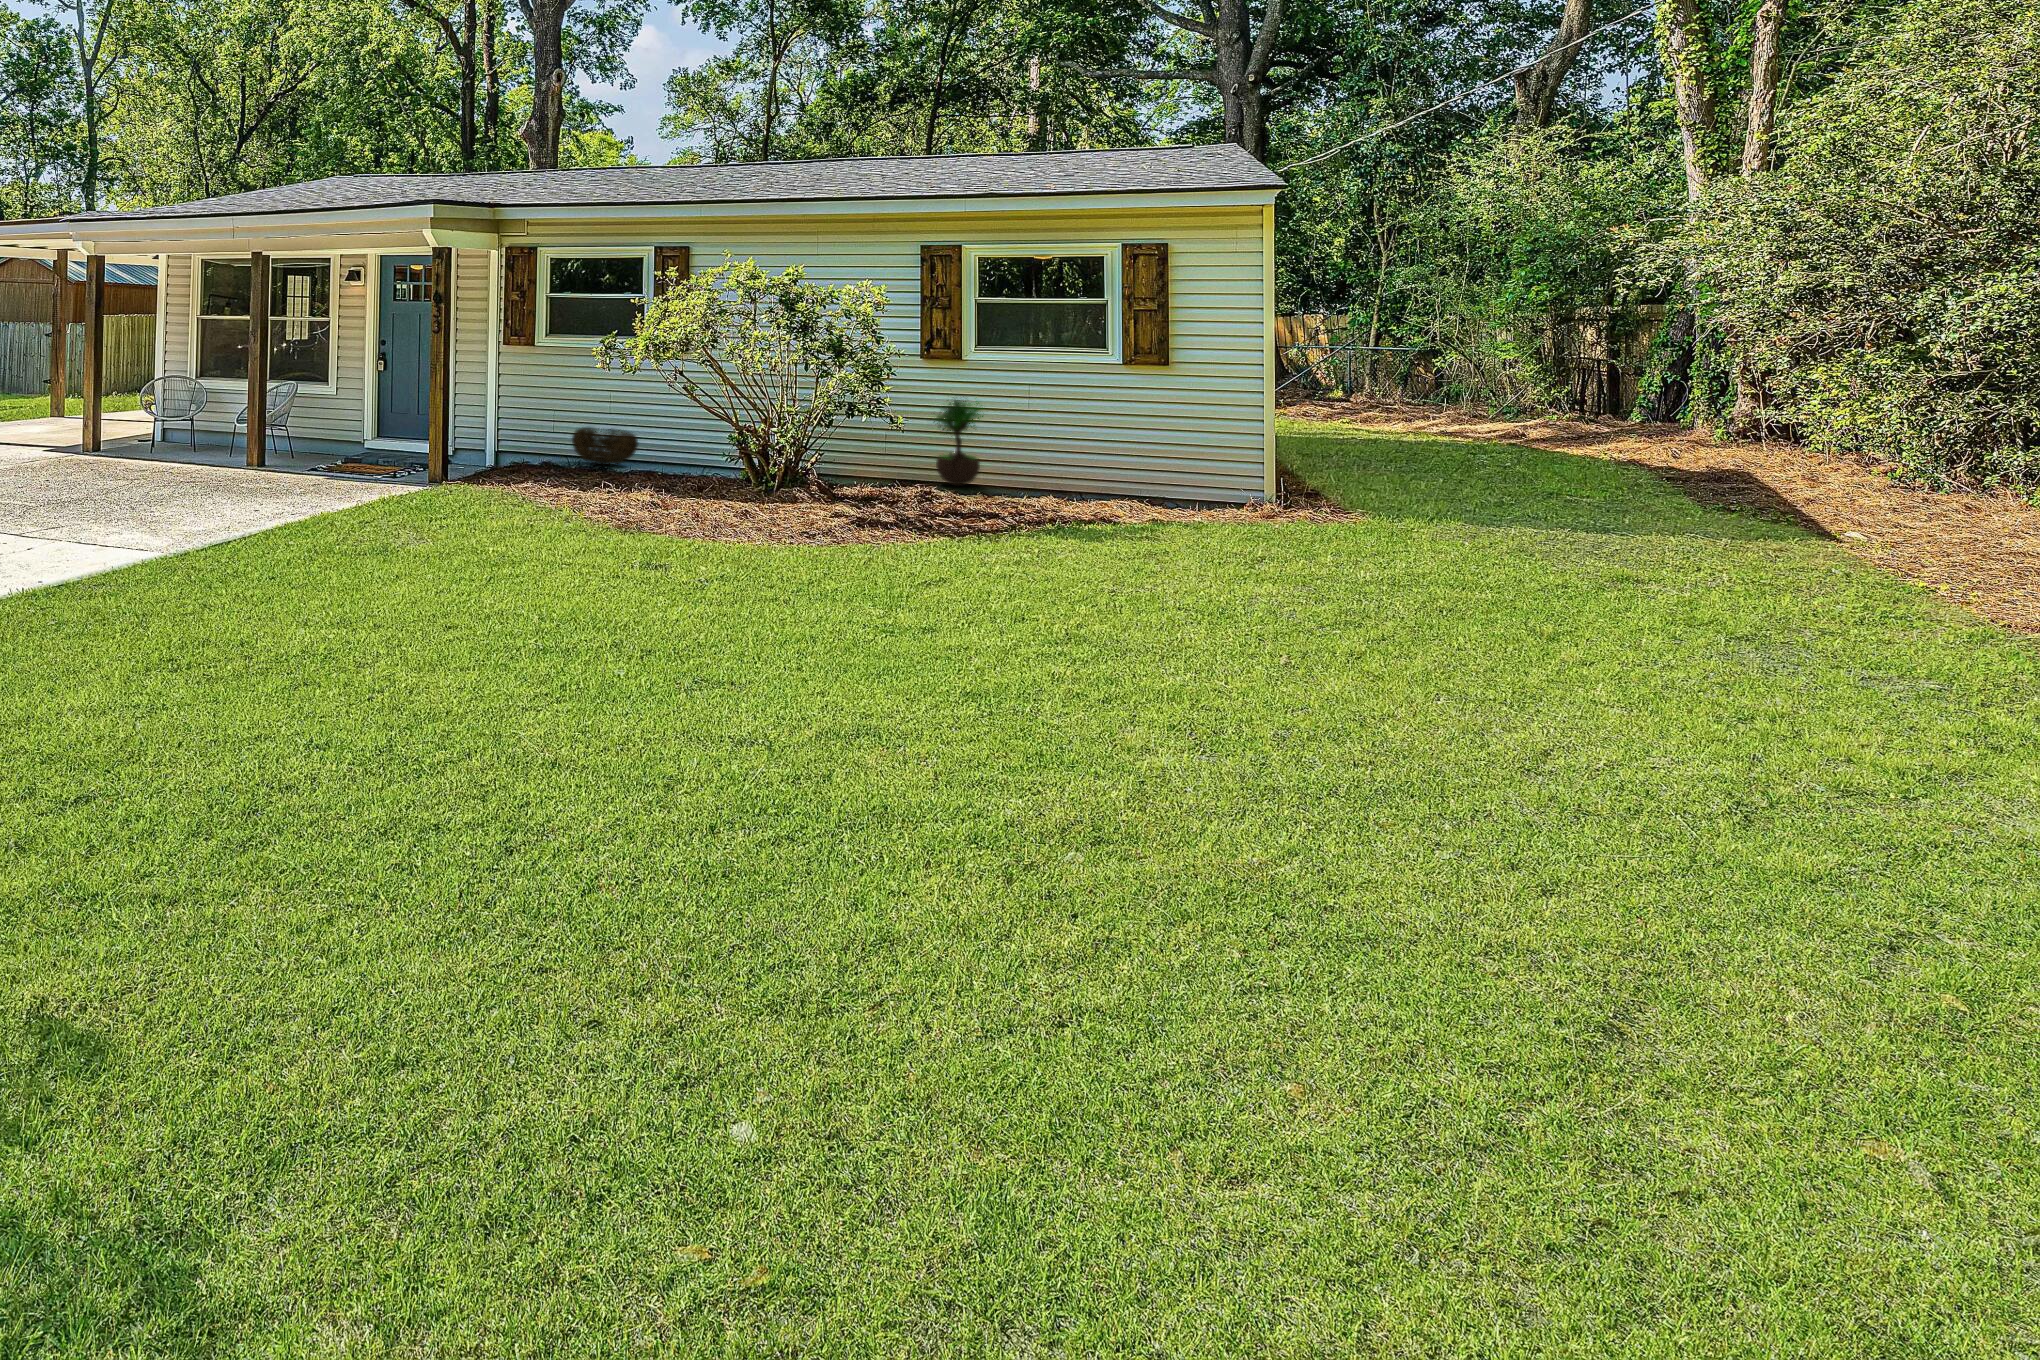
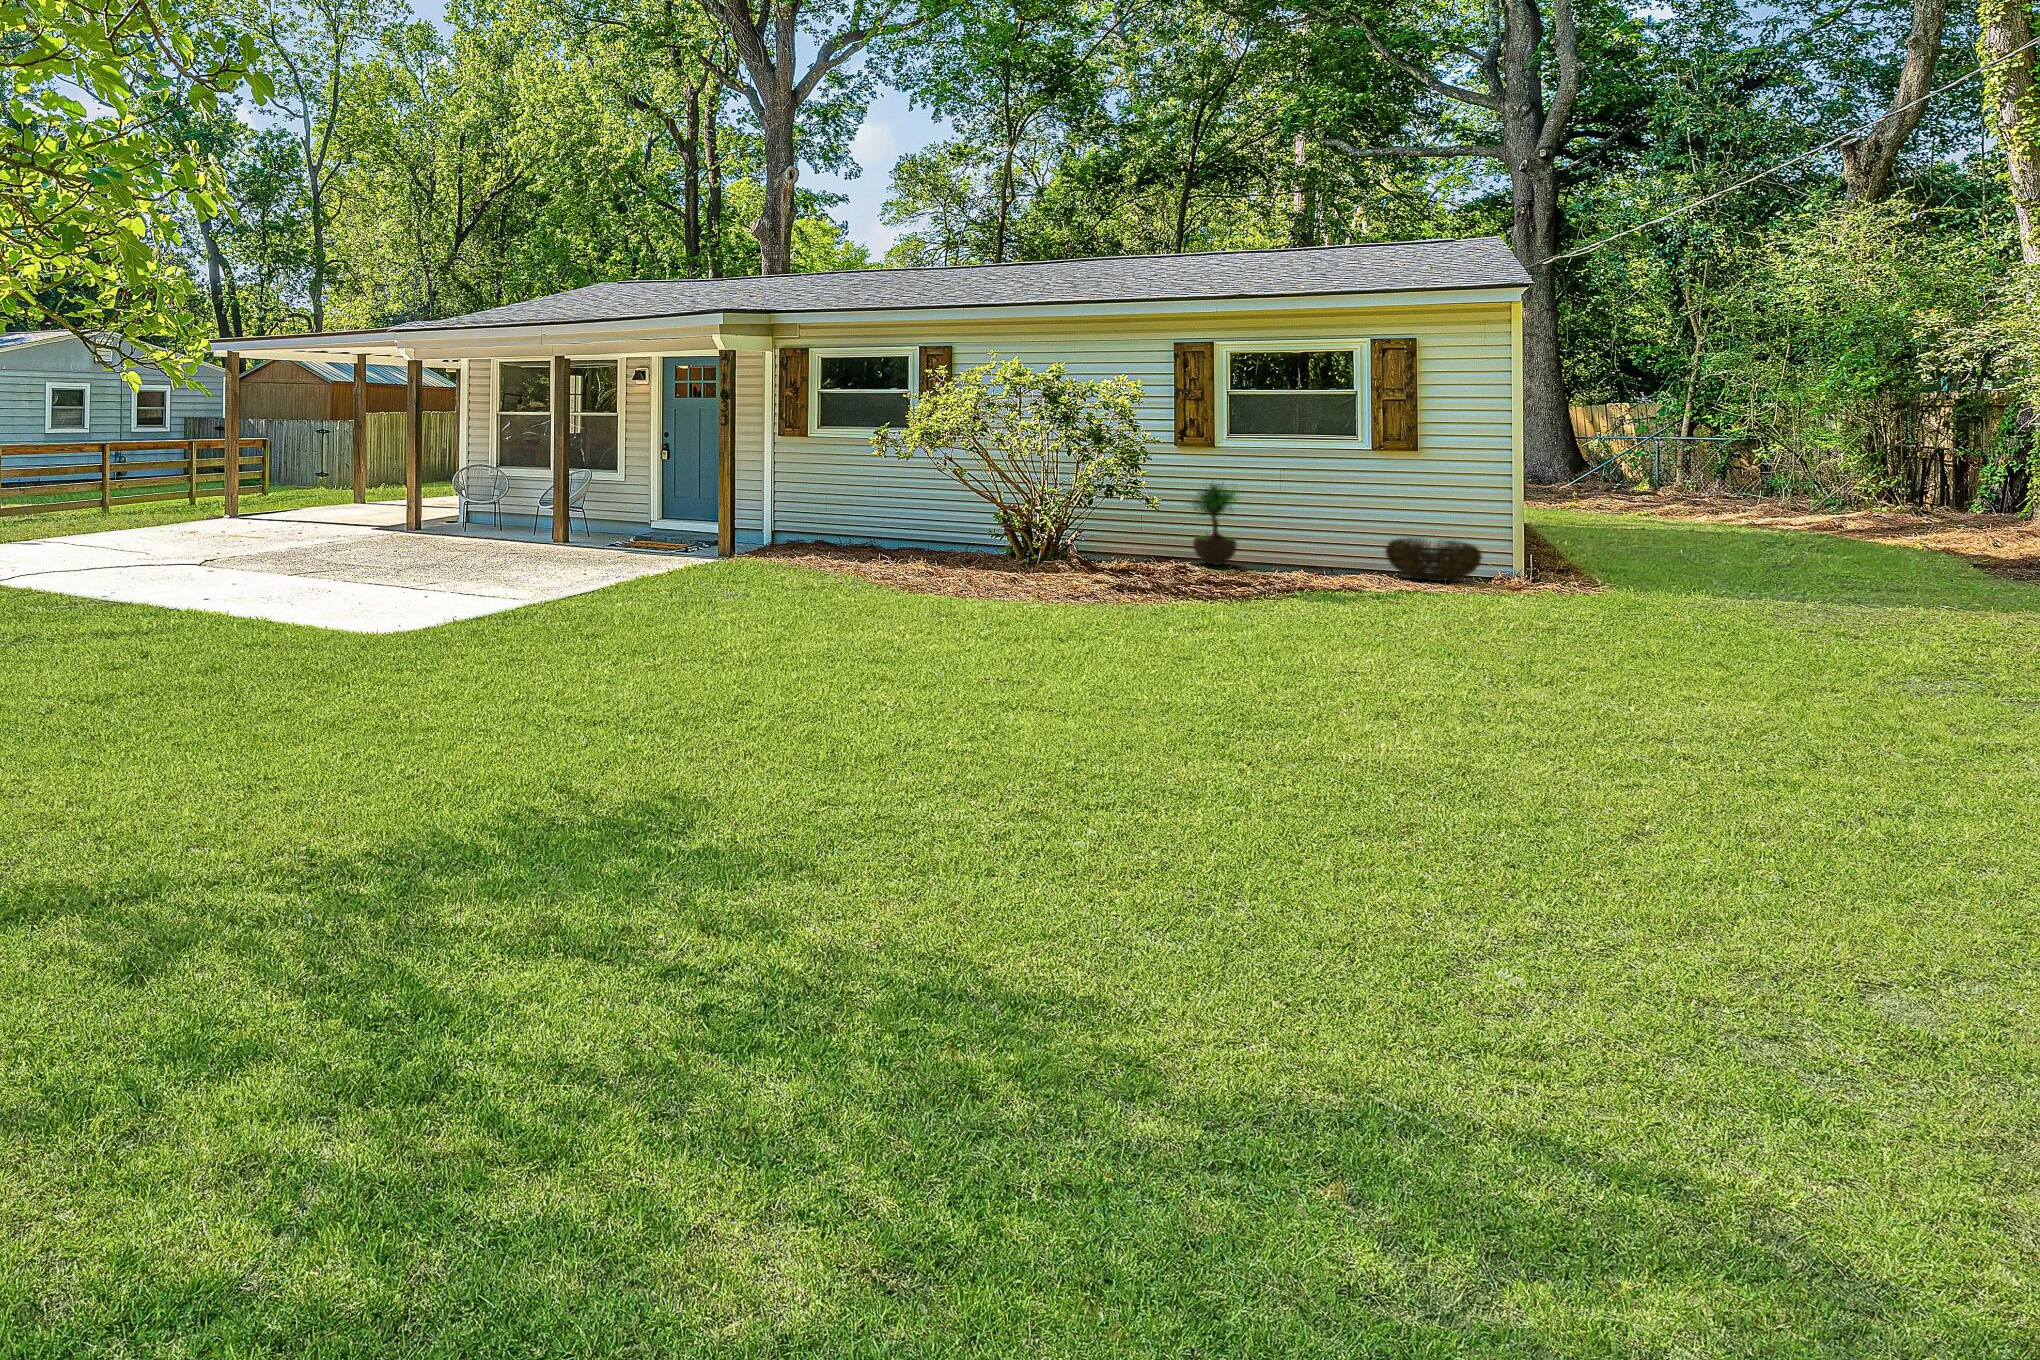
basket: present [572,427,638,465] -> present [1385,537,1482,581]

